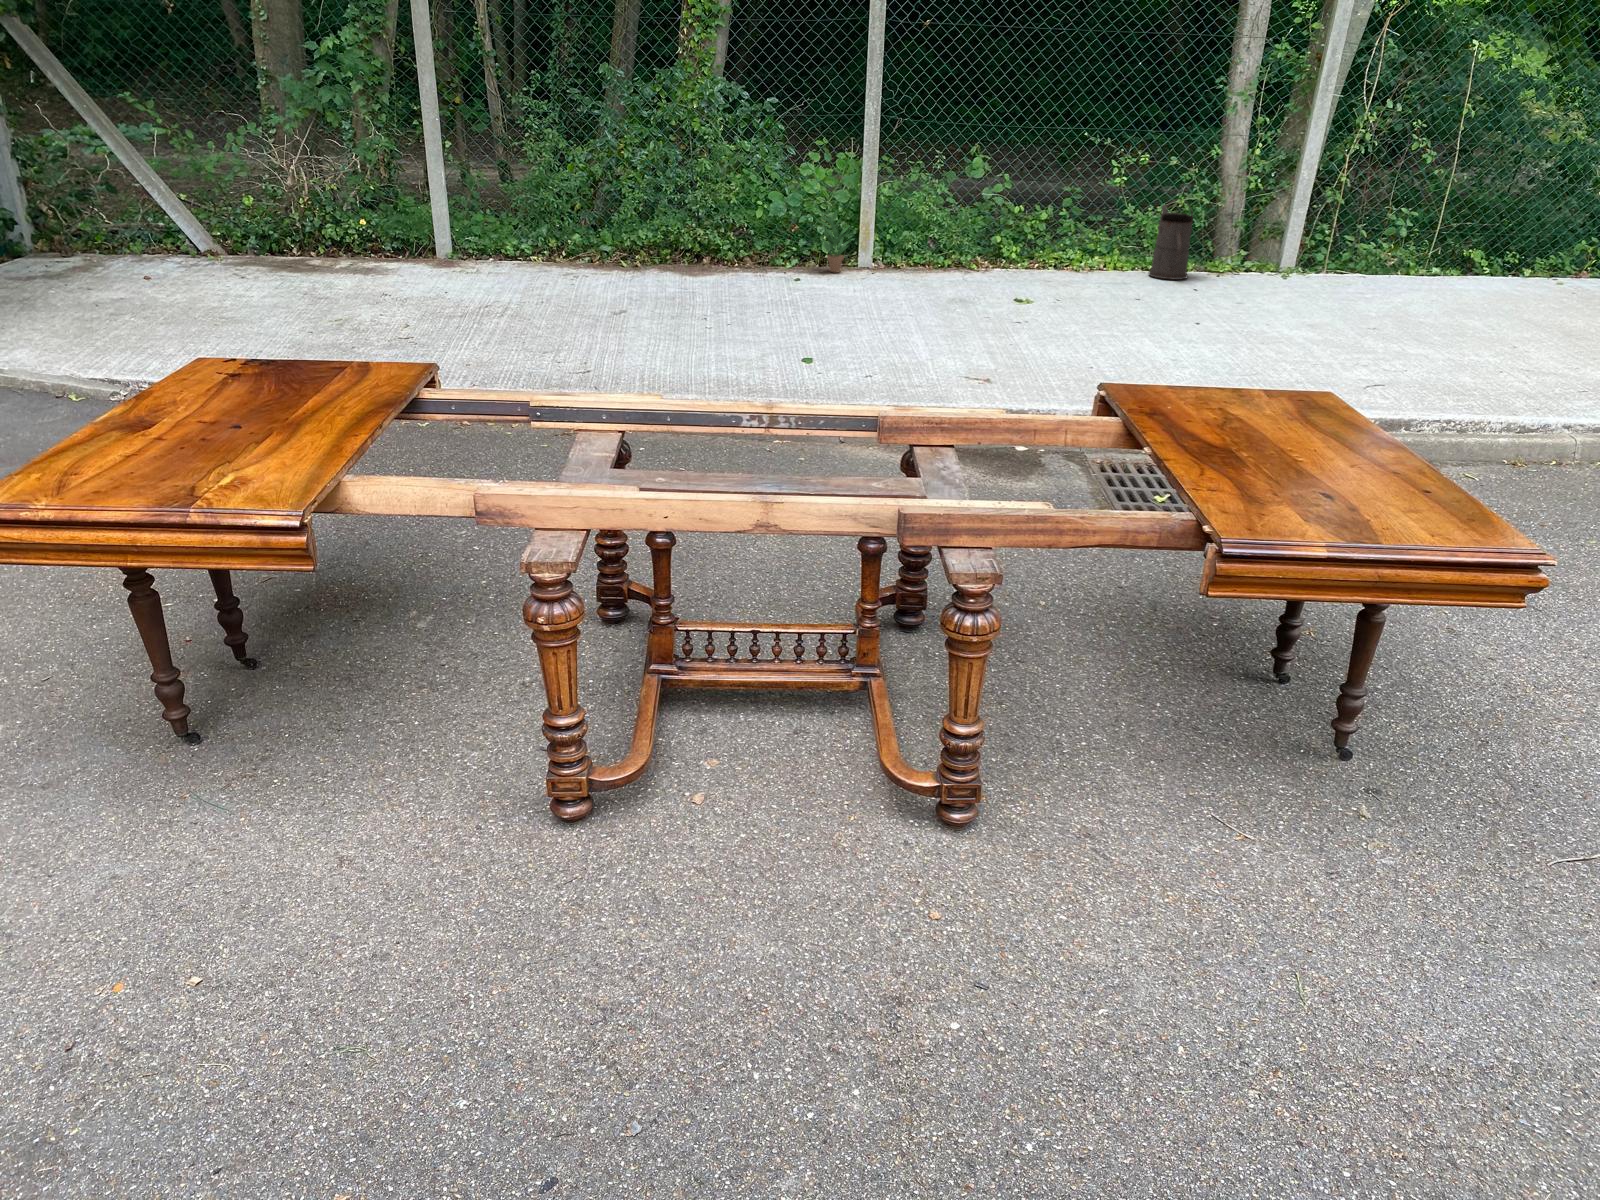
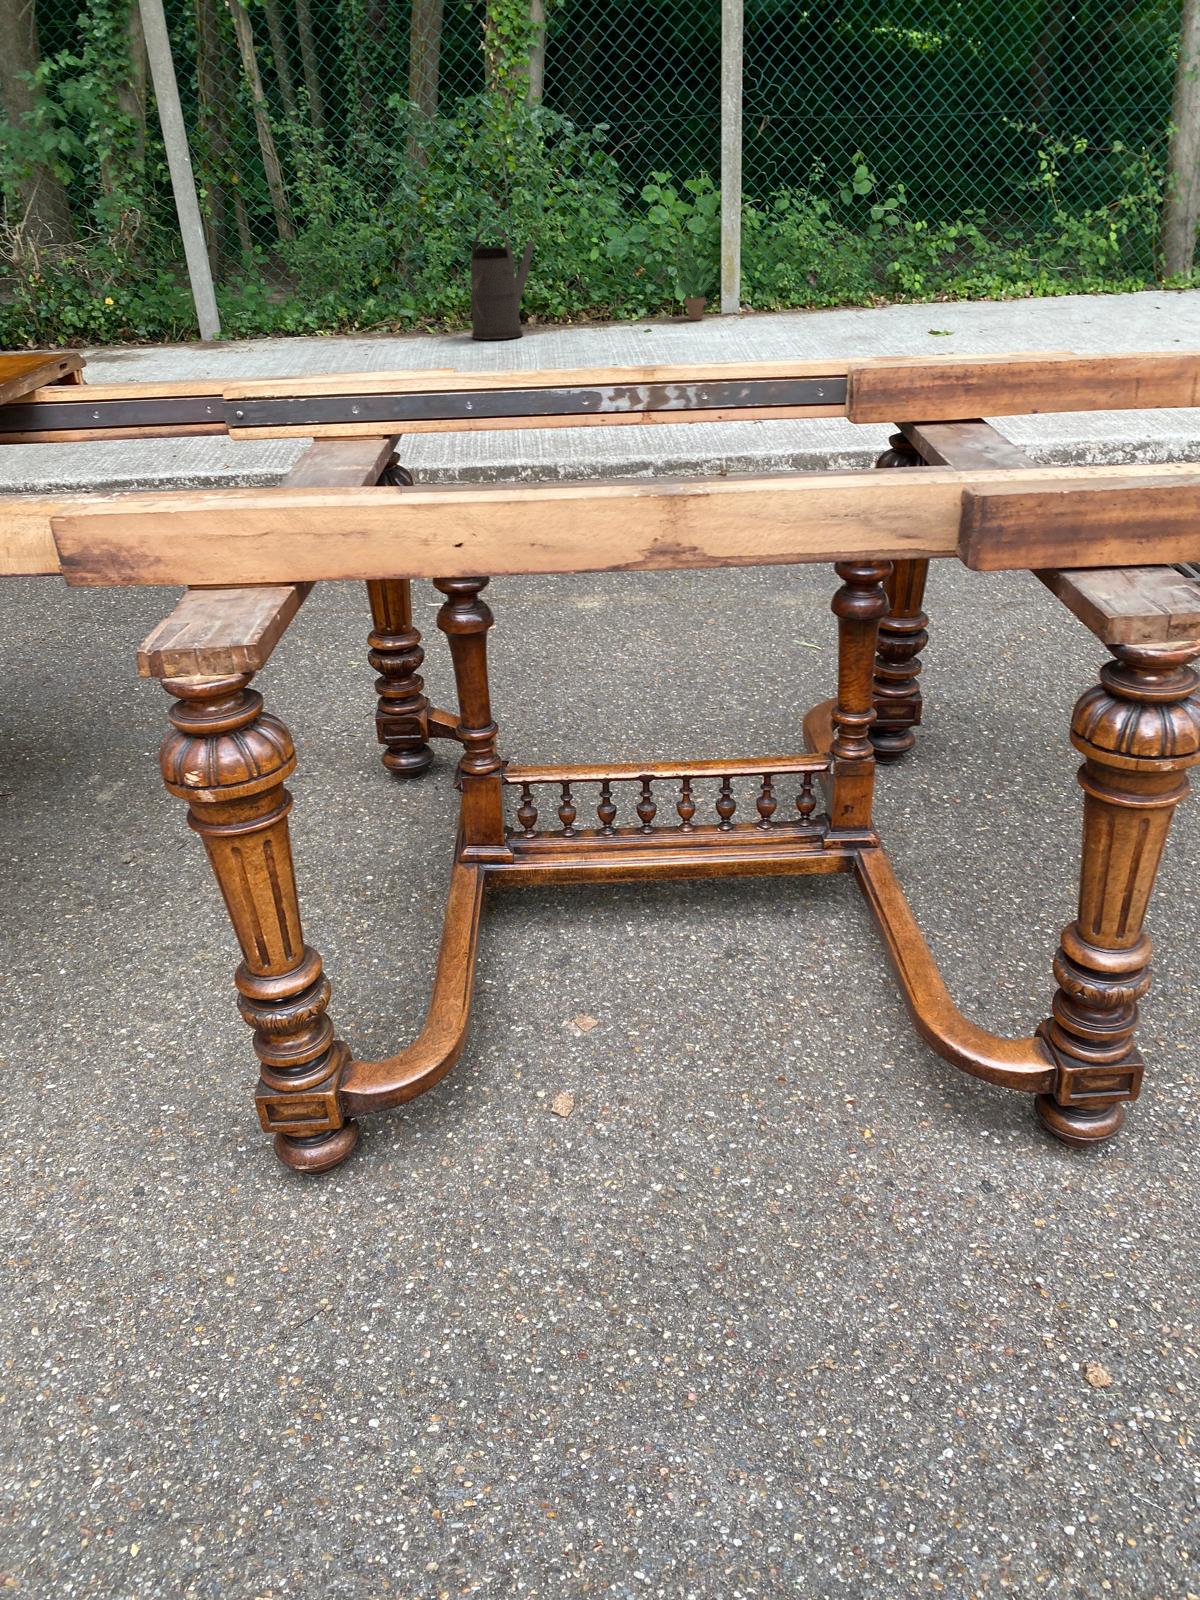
watering can: present [1149,199,1193,279] -> present [470,226,535,339]

